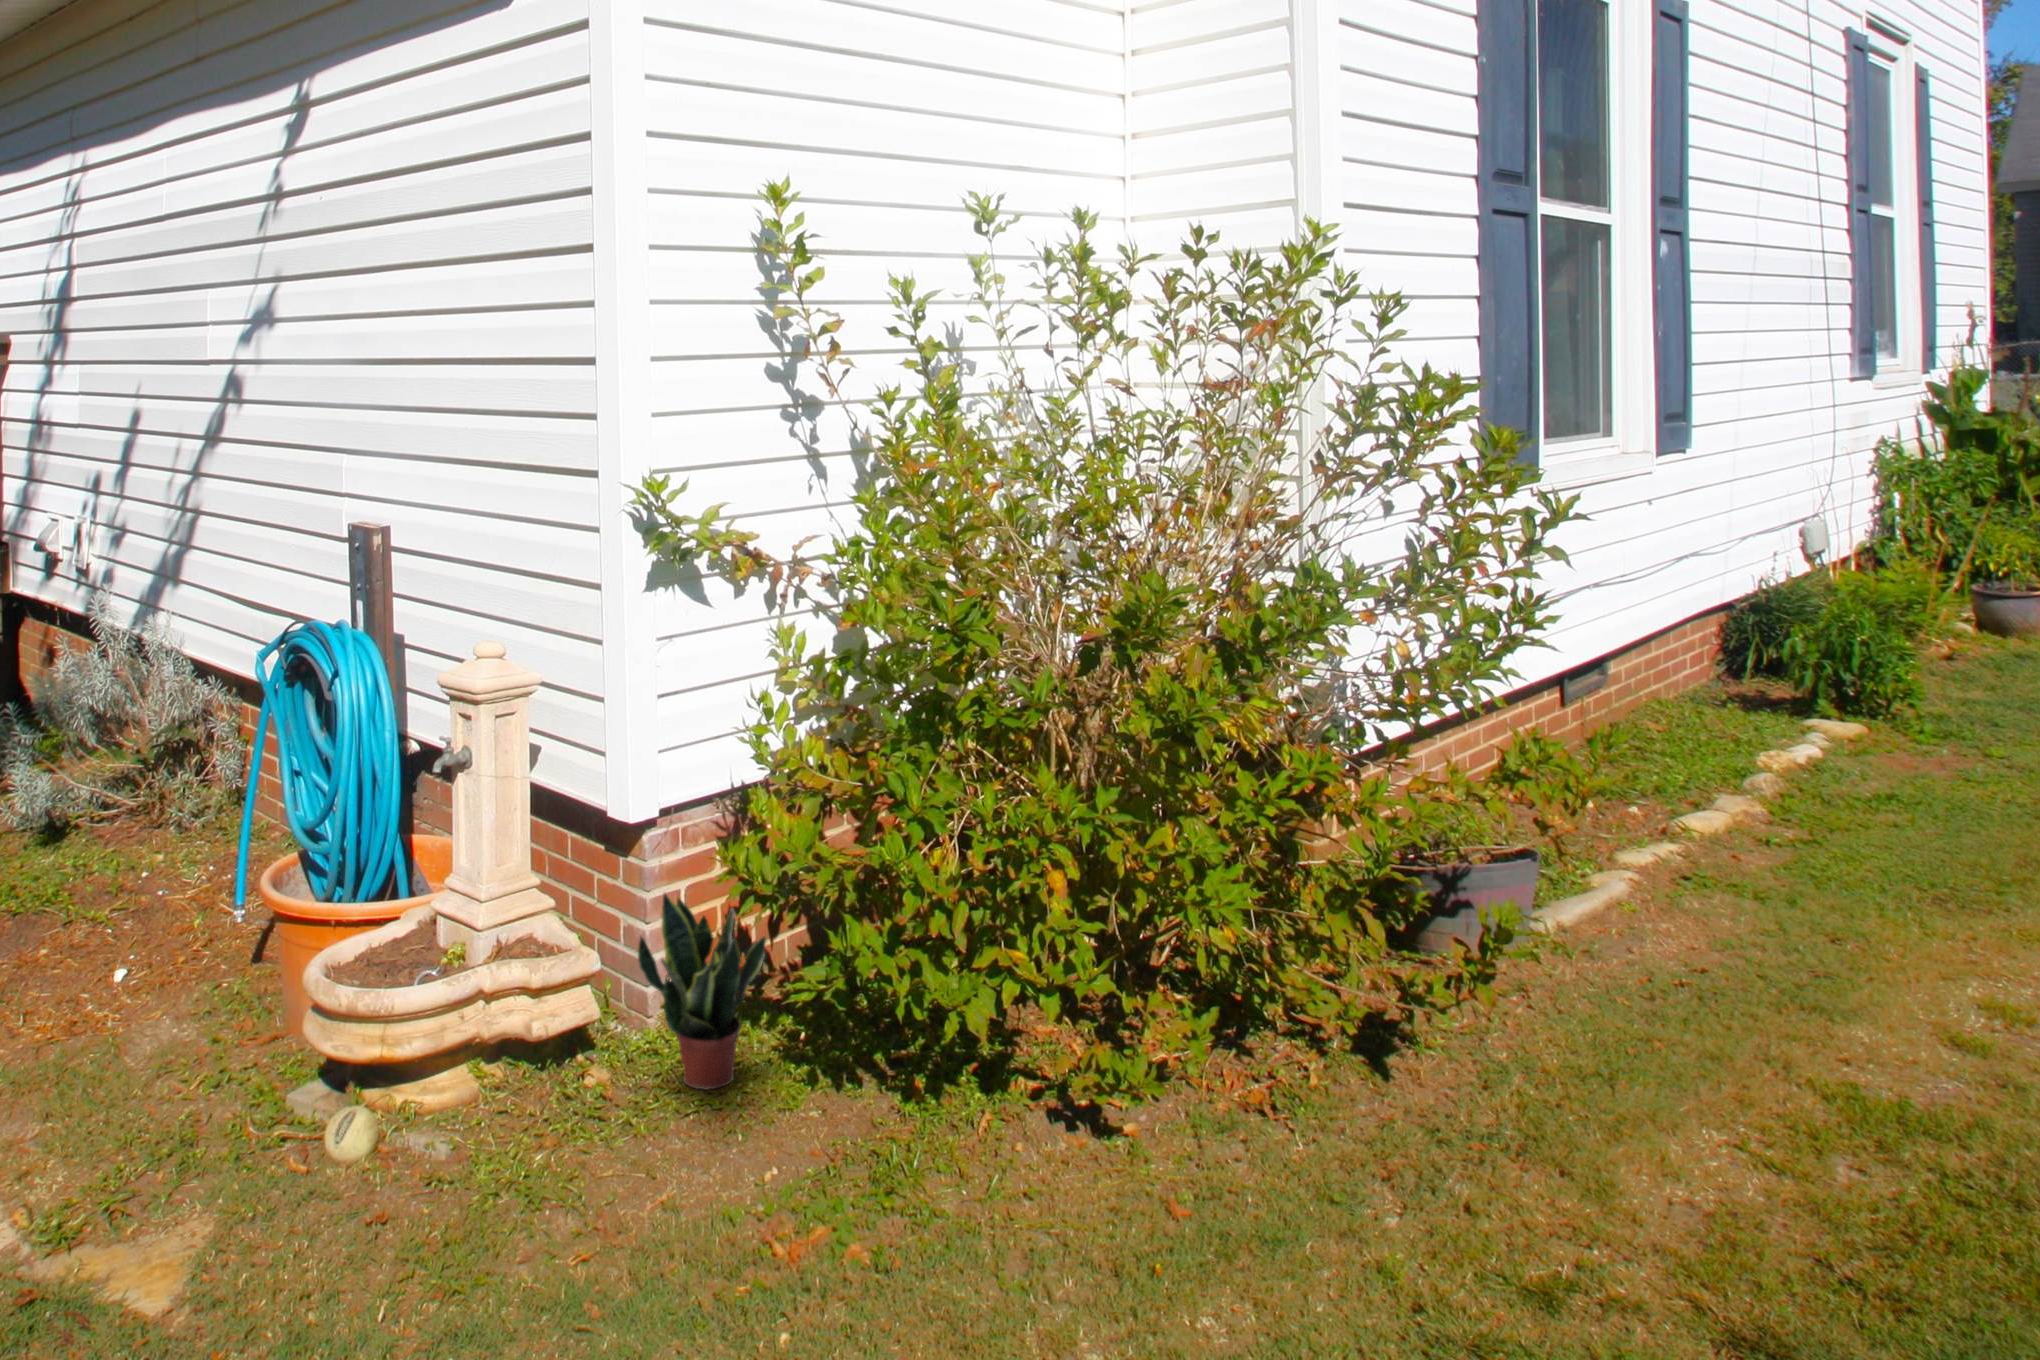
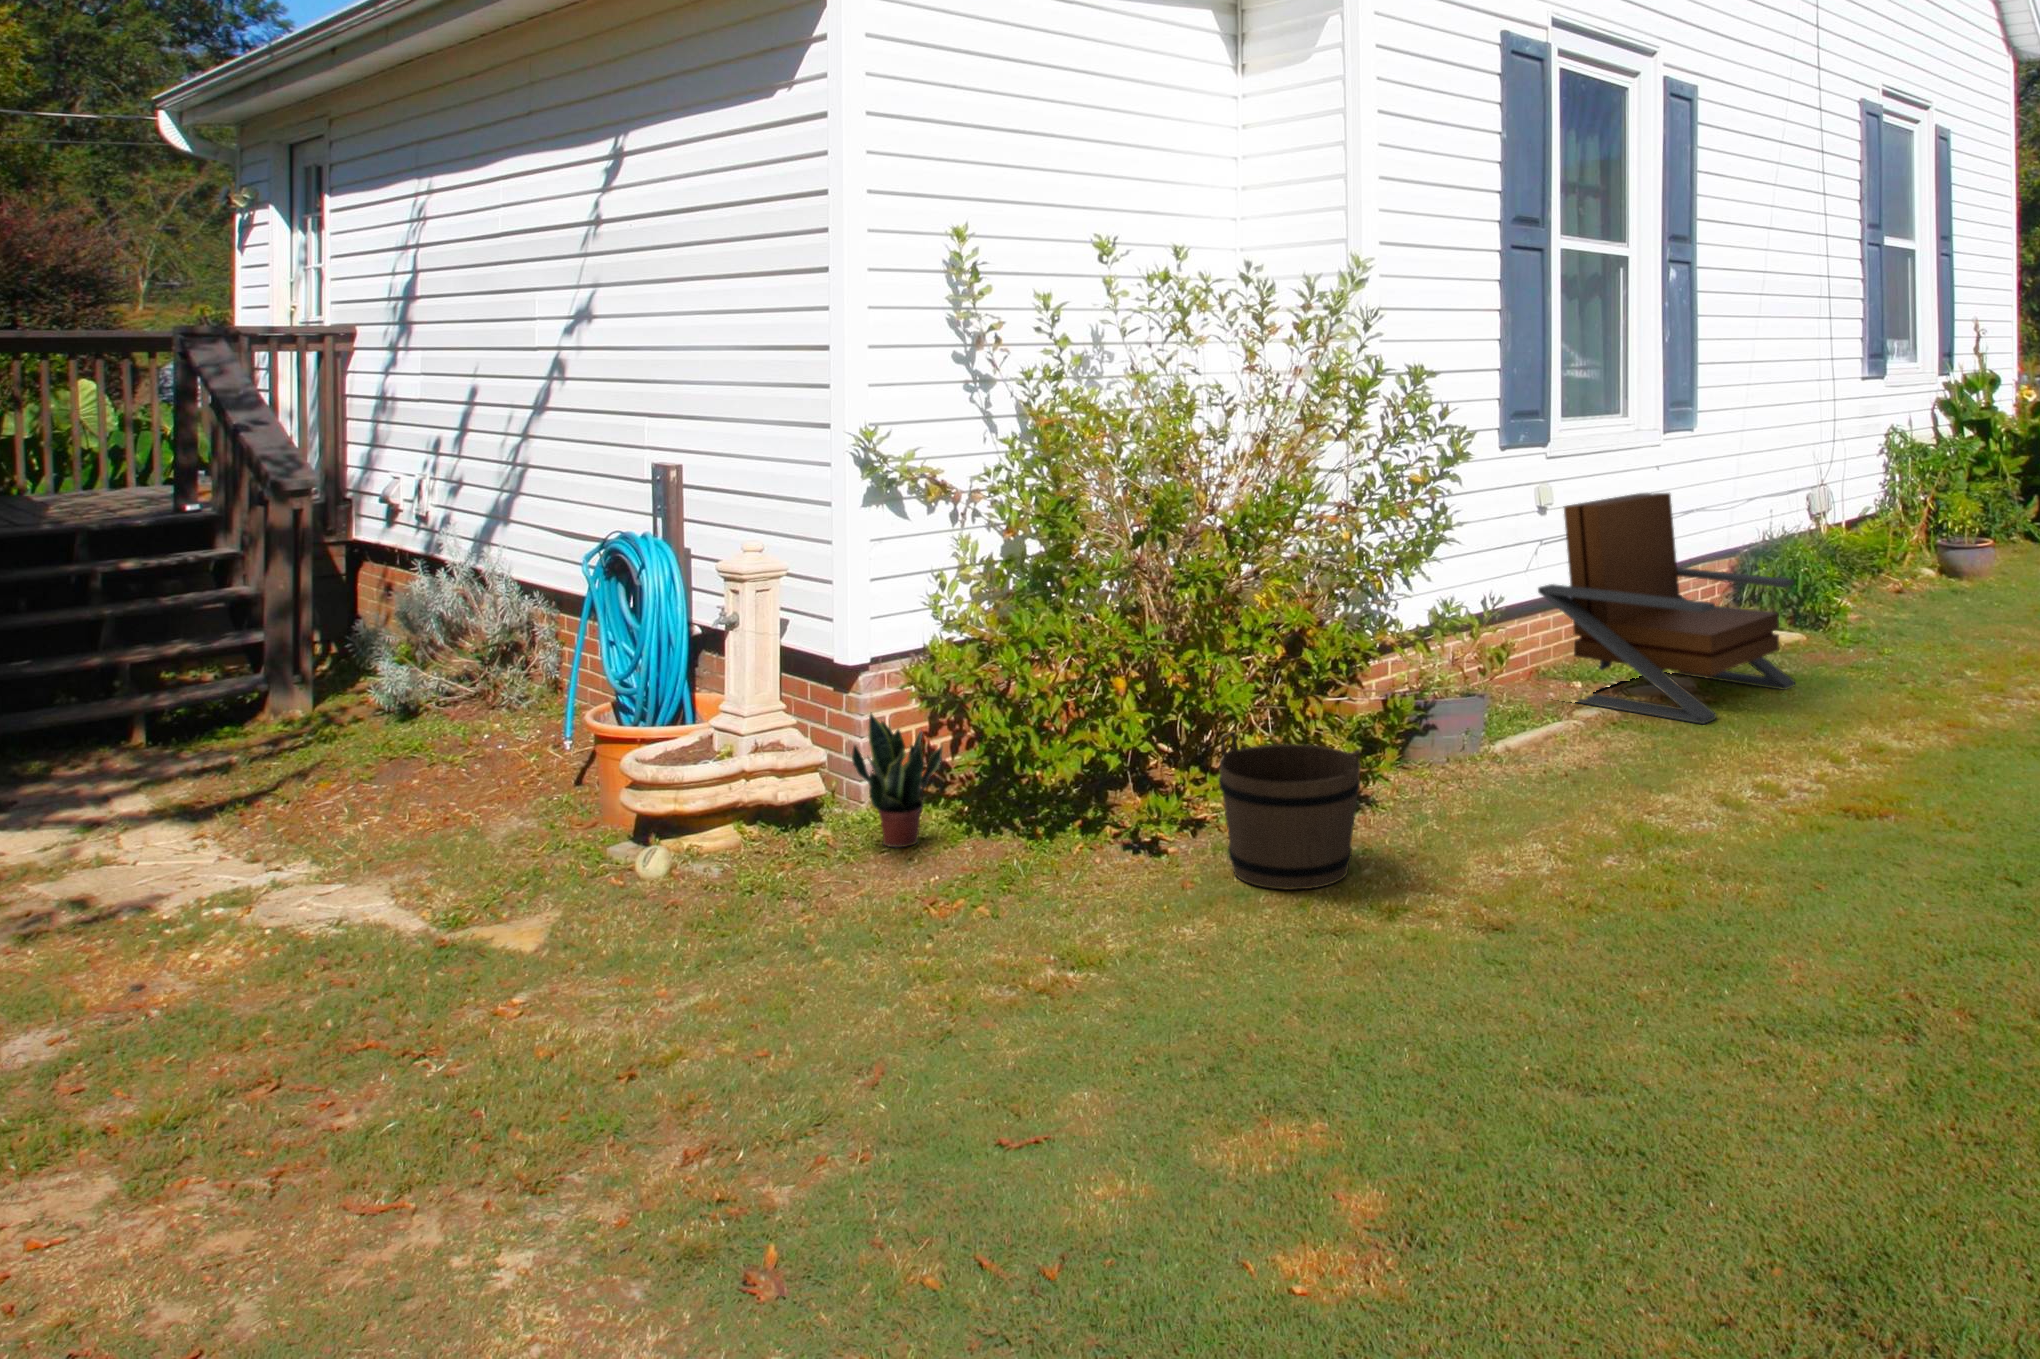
lounge chair: none [1529,538,1881,869] -> present [1538,493,1795,724]
bucket: none [1192,932,1424,1199] -> present [1219,731,1361,890]

